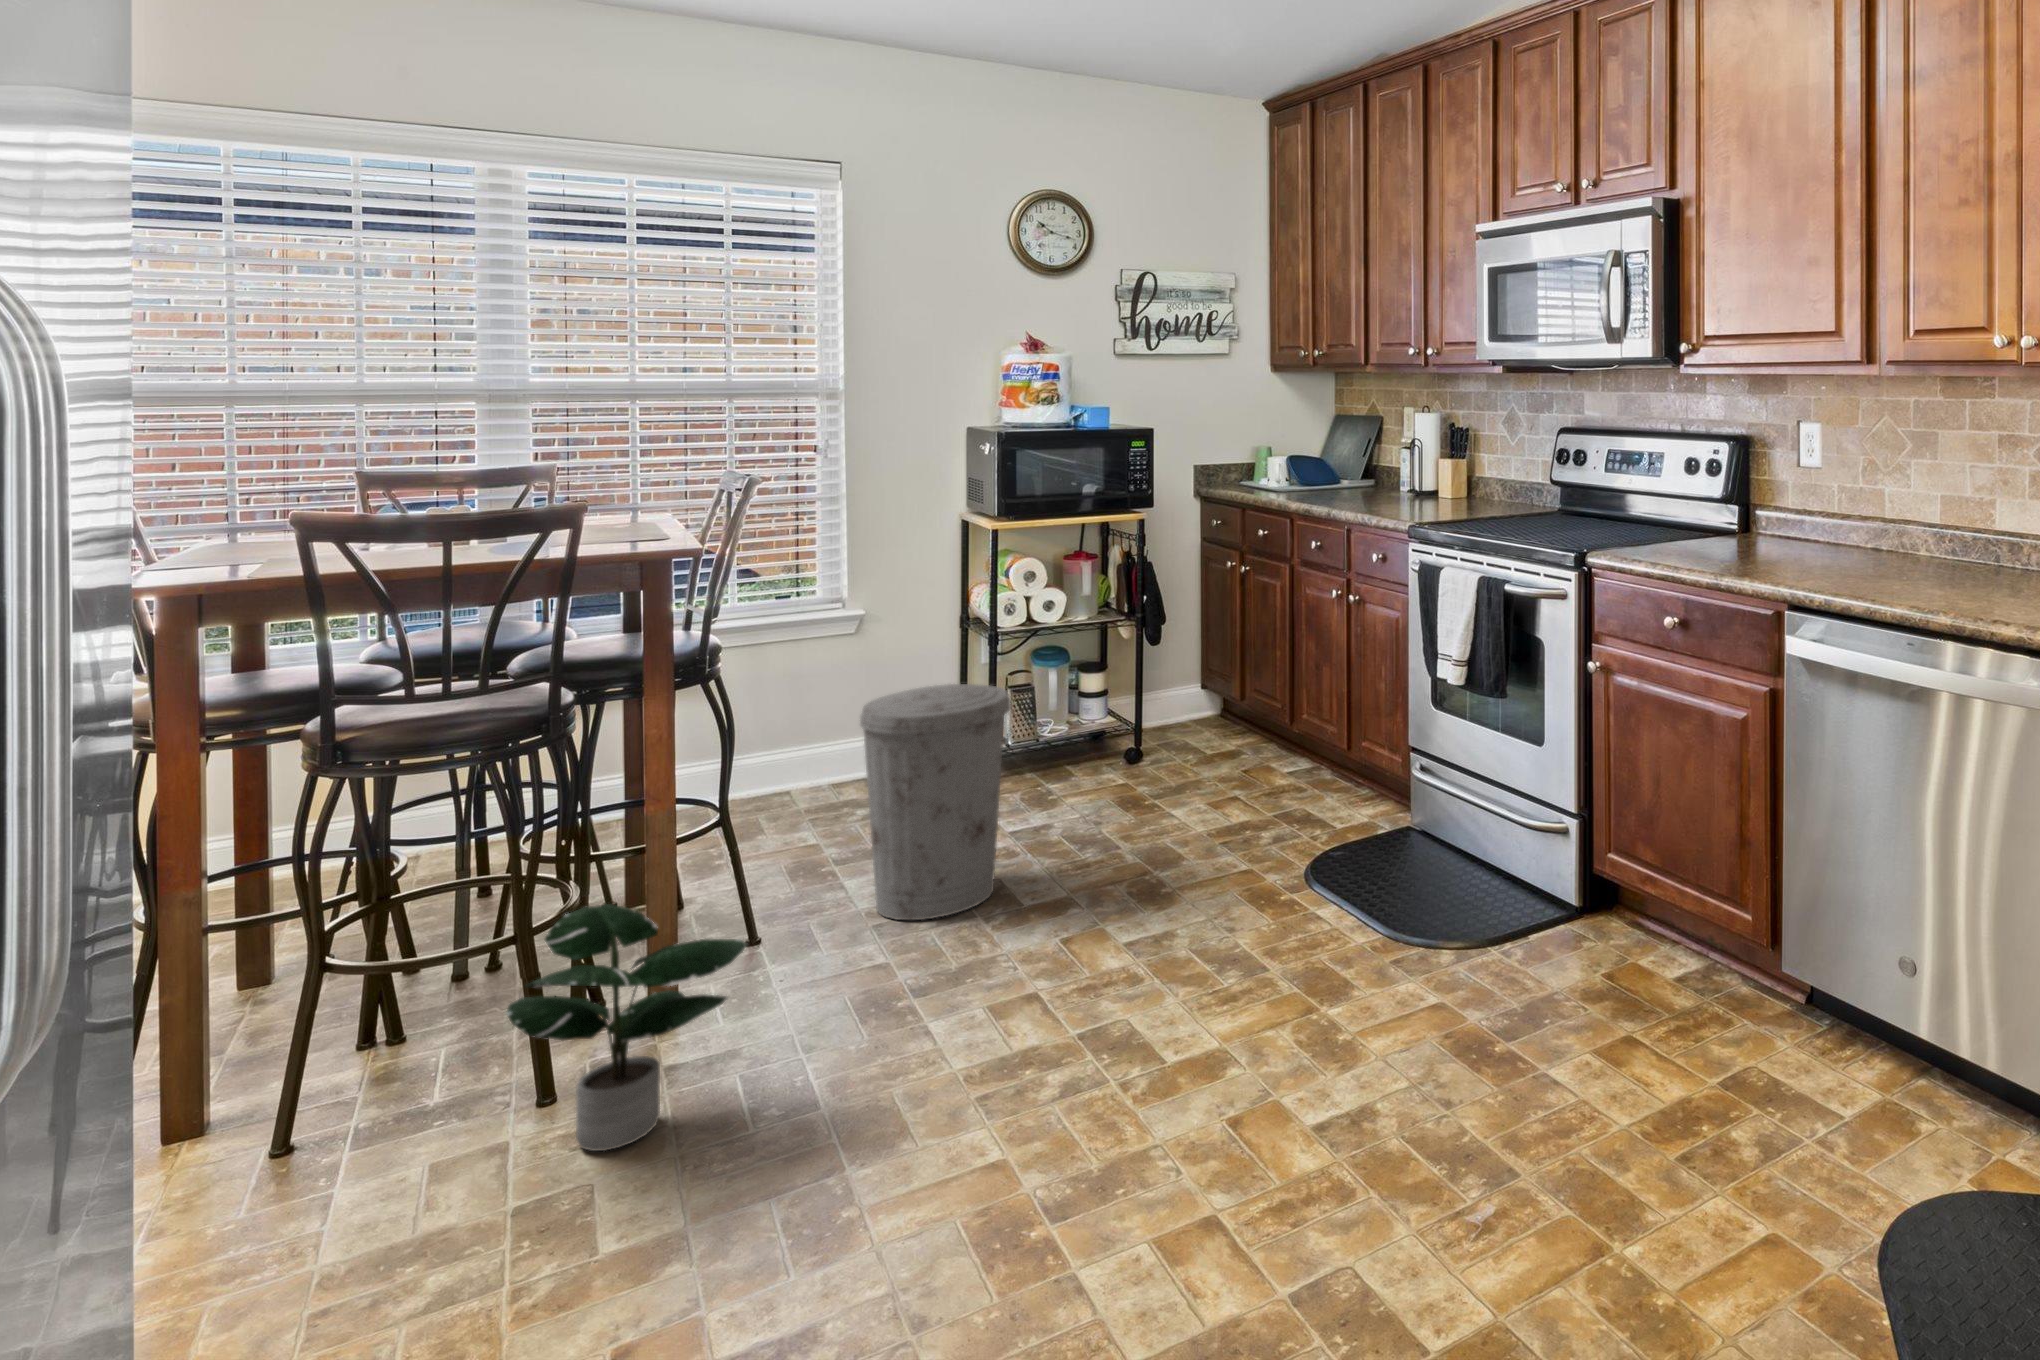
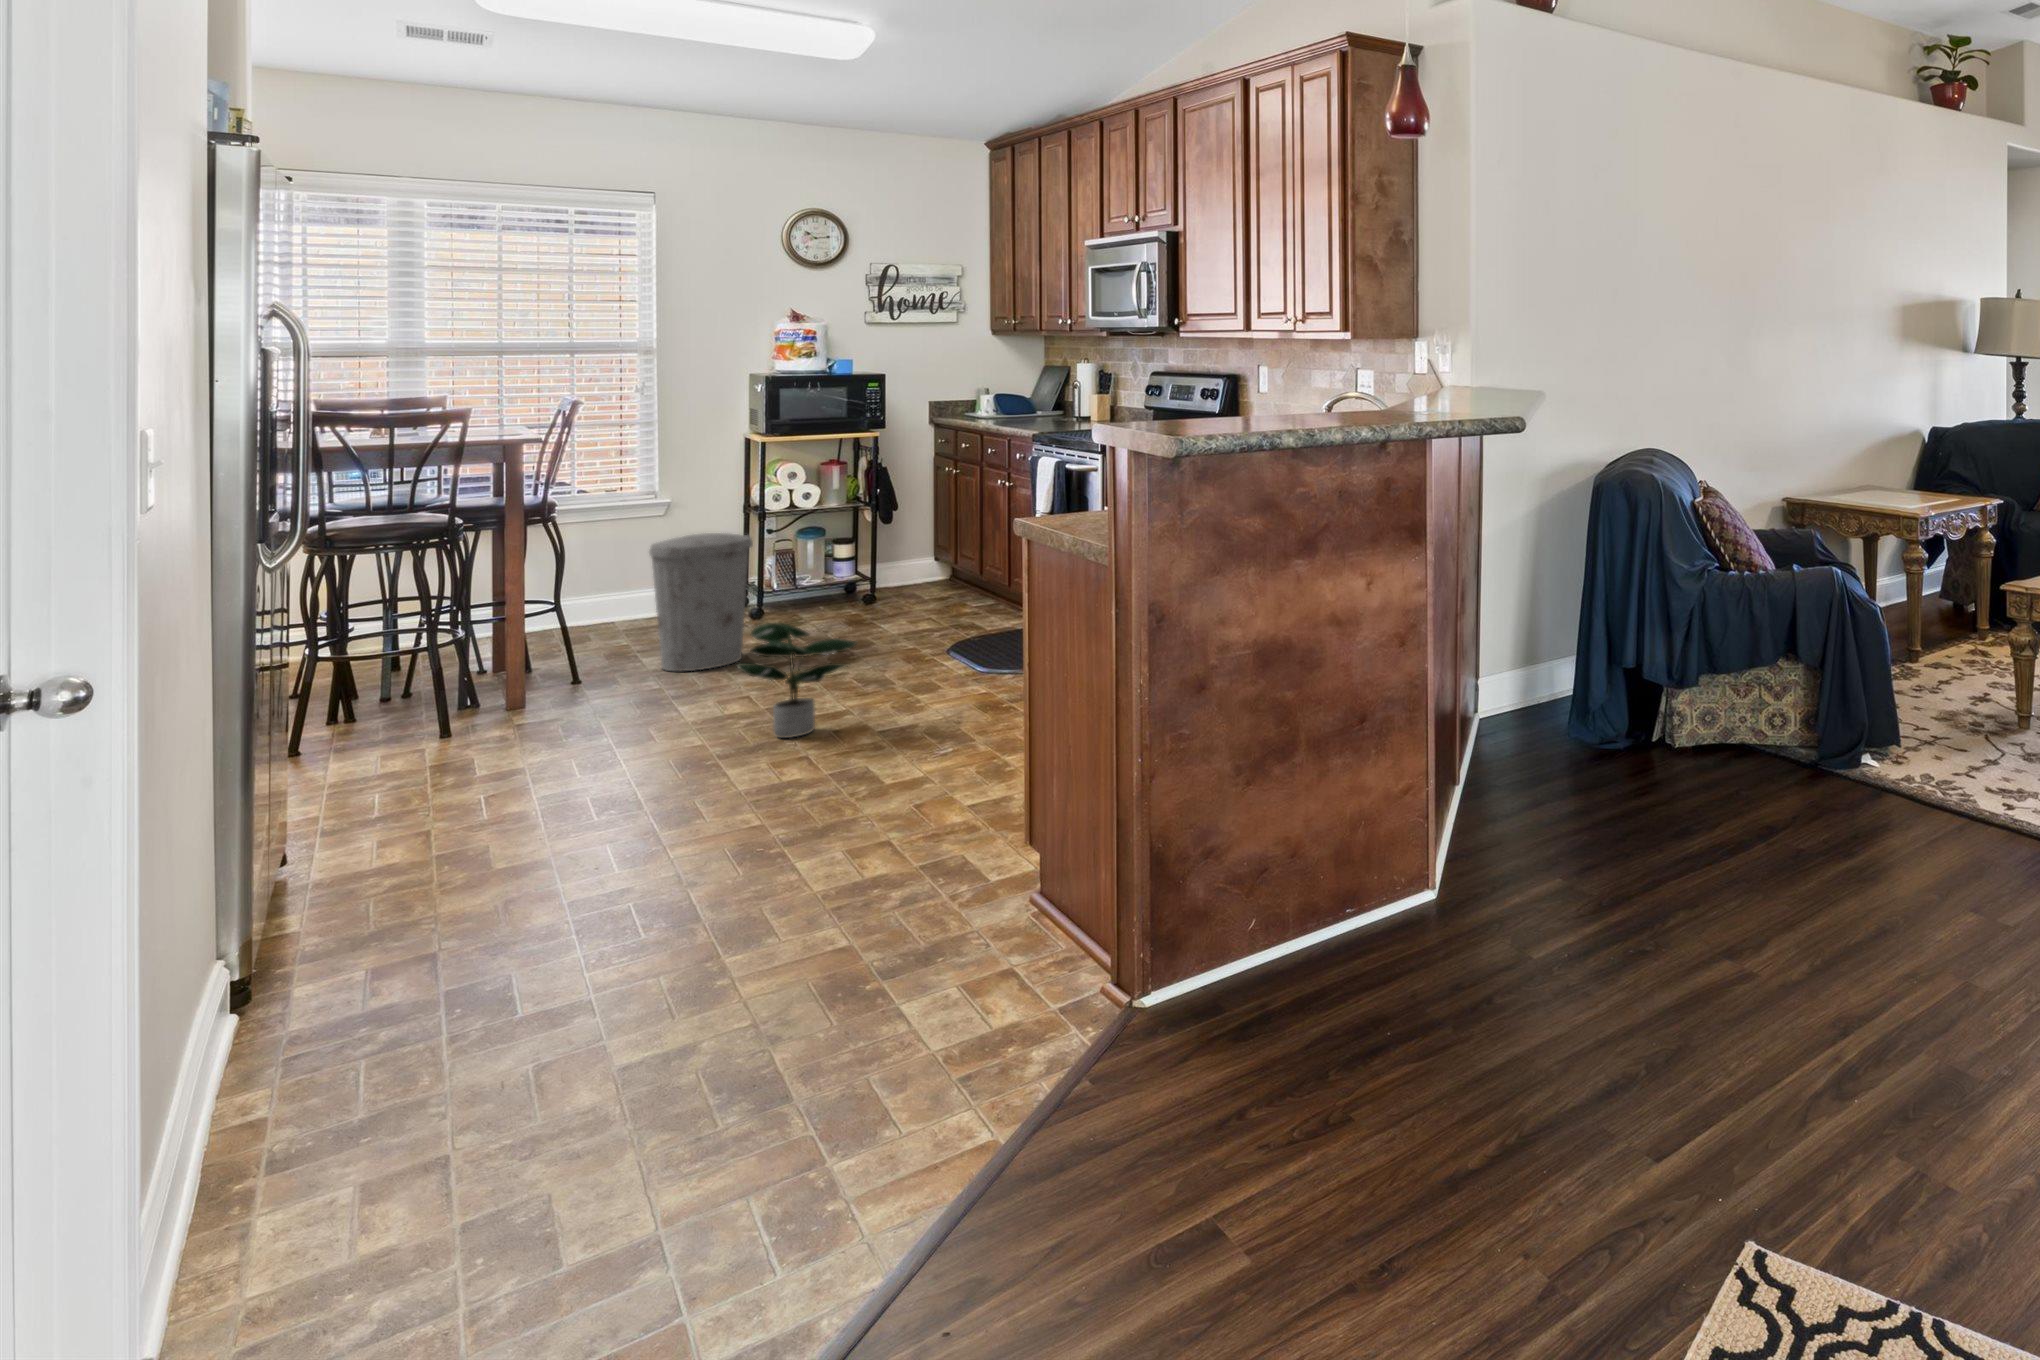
potted plant: present [507,904,747,1151] -> present [738,623,856,738]

